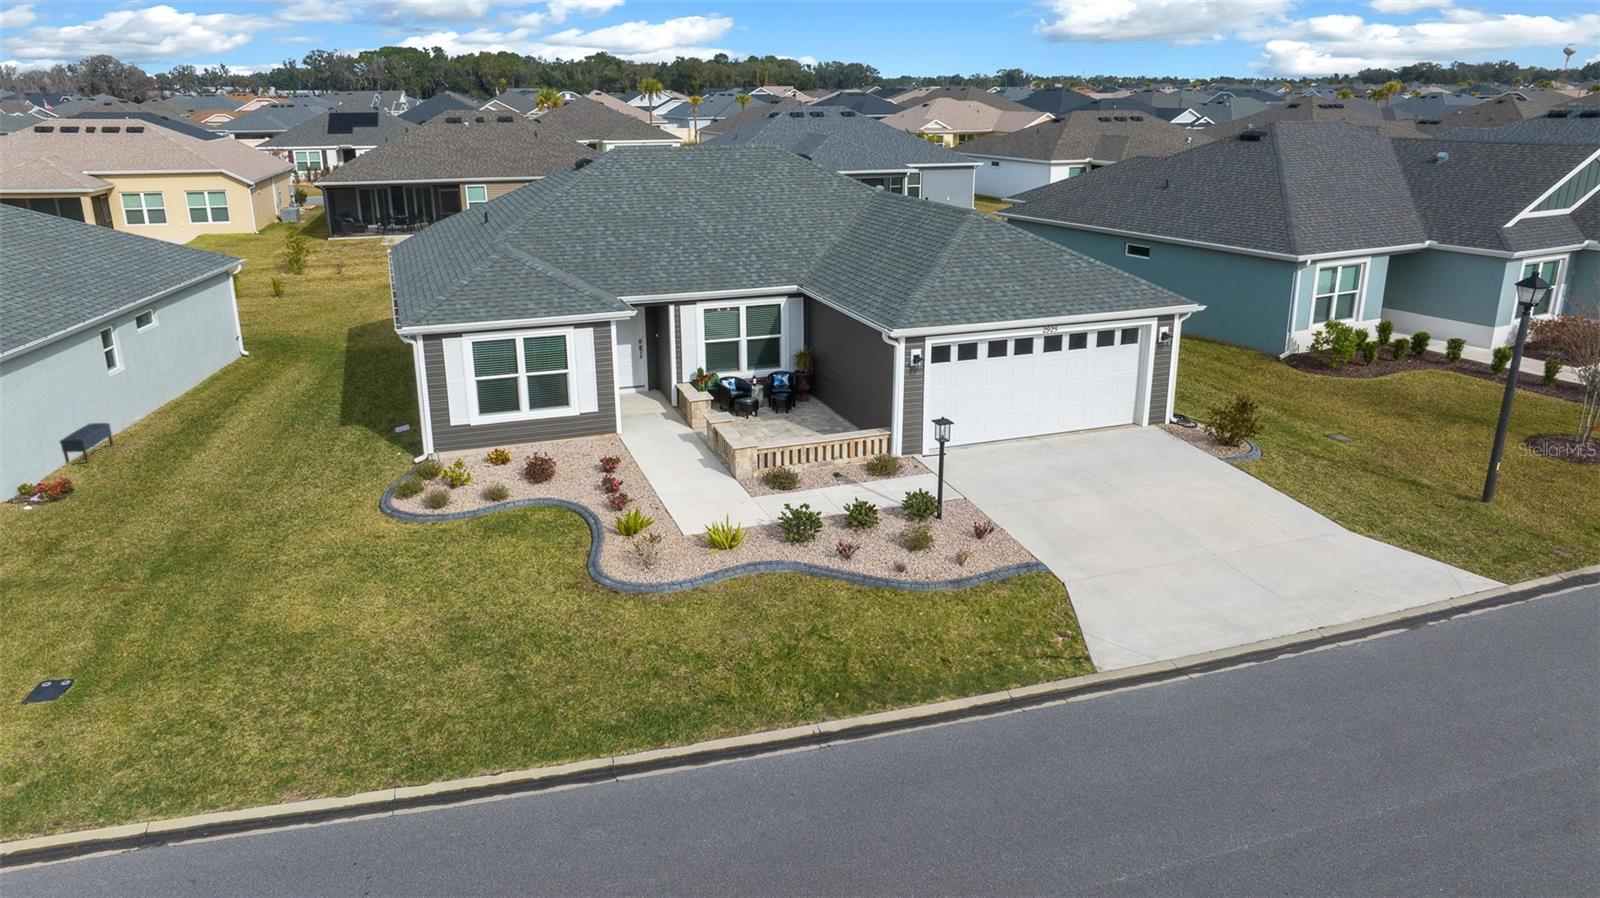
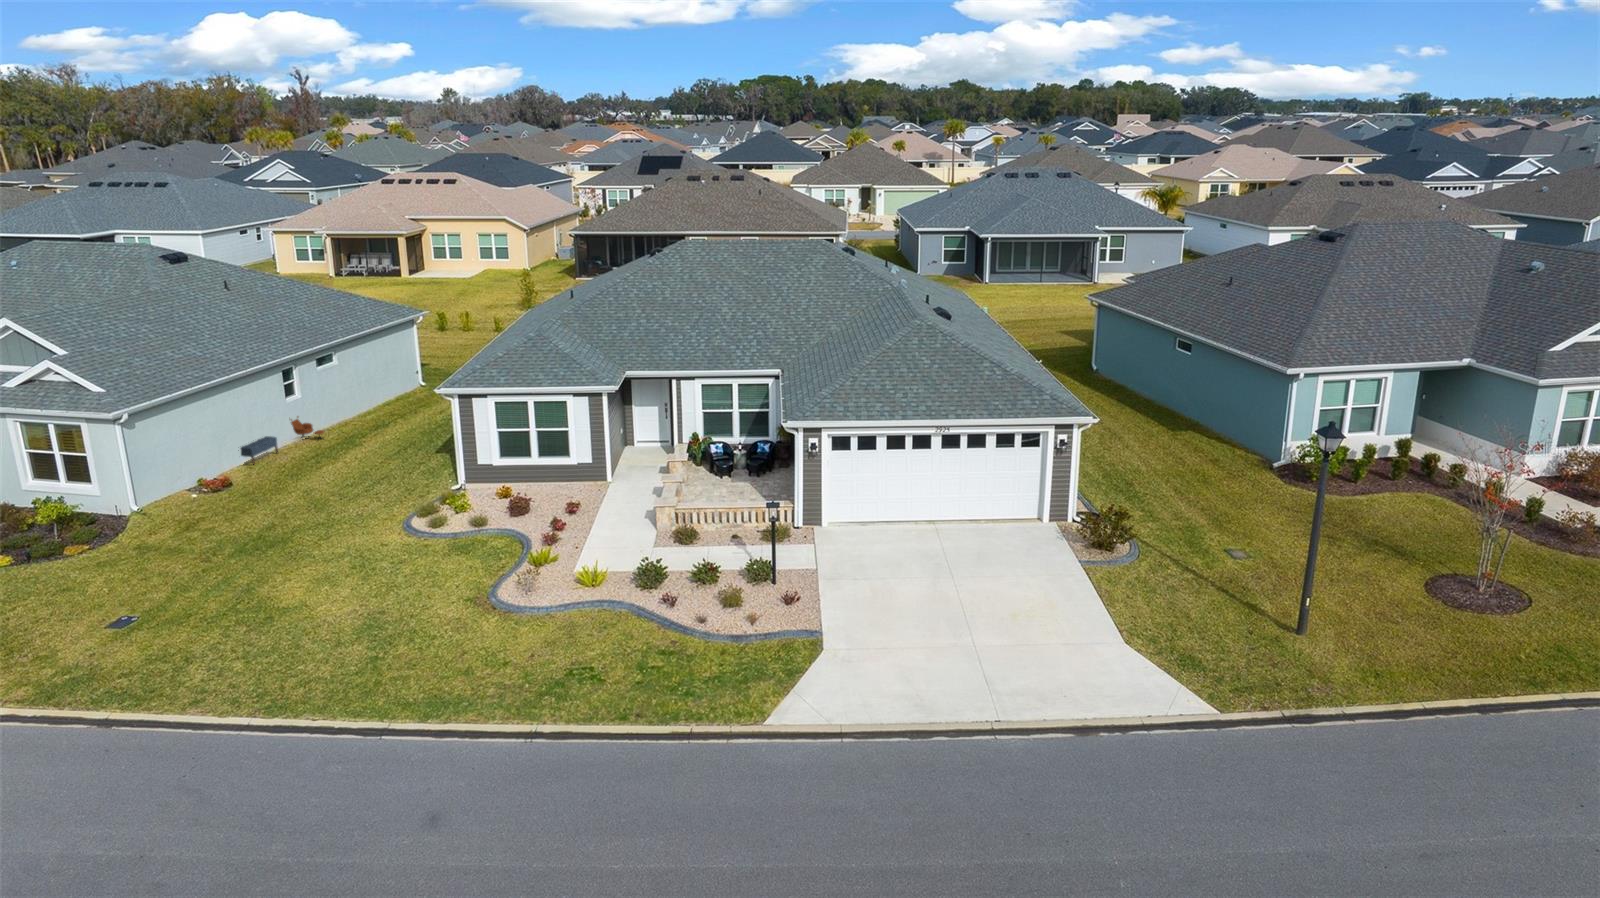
lounge chair: none [116,394,173,429] -> present [291,419,324,439]

